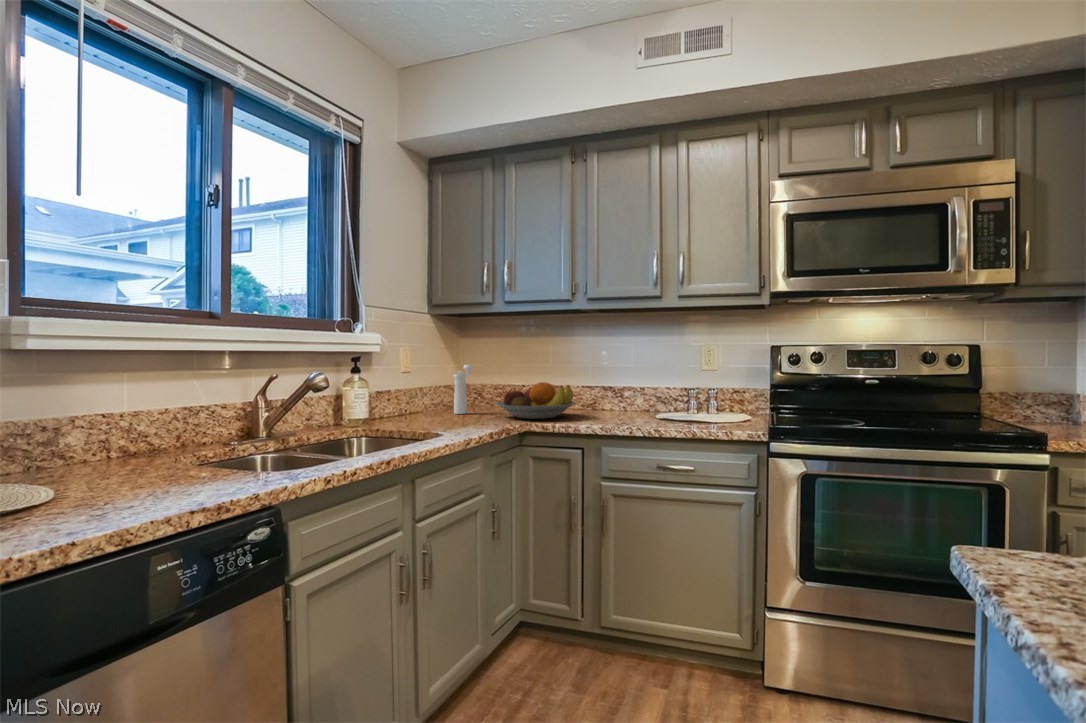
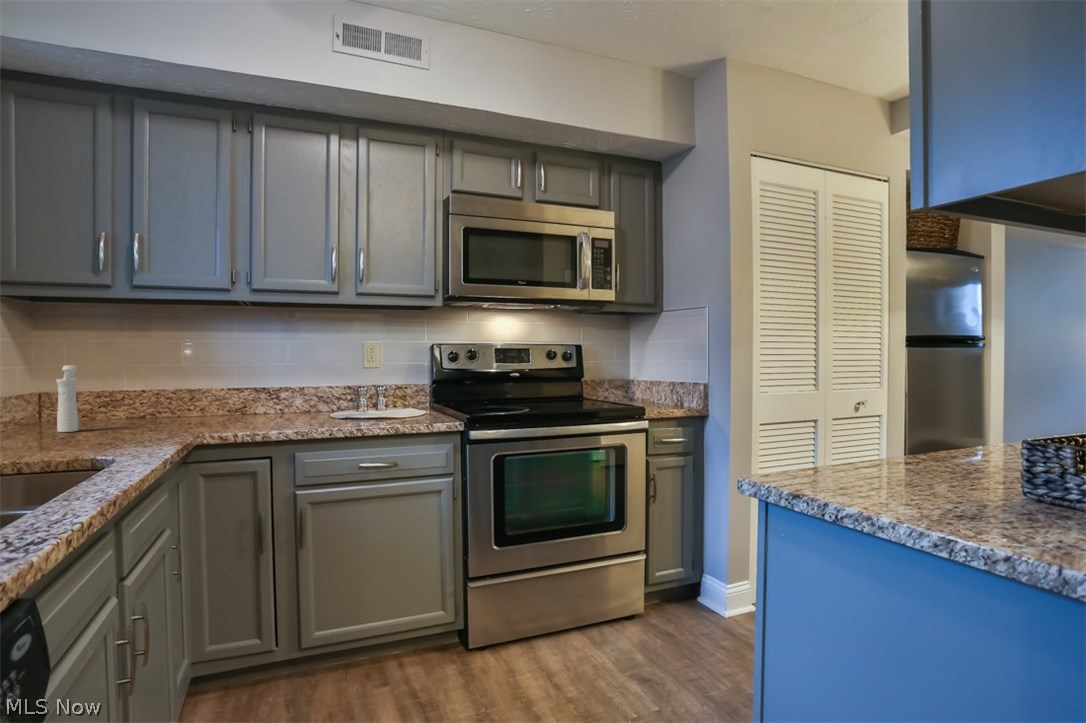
fruit bowl: present [495,382,576,419] -> none [134,386,245,430]

